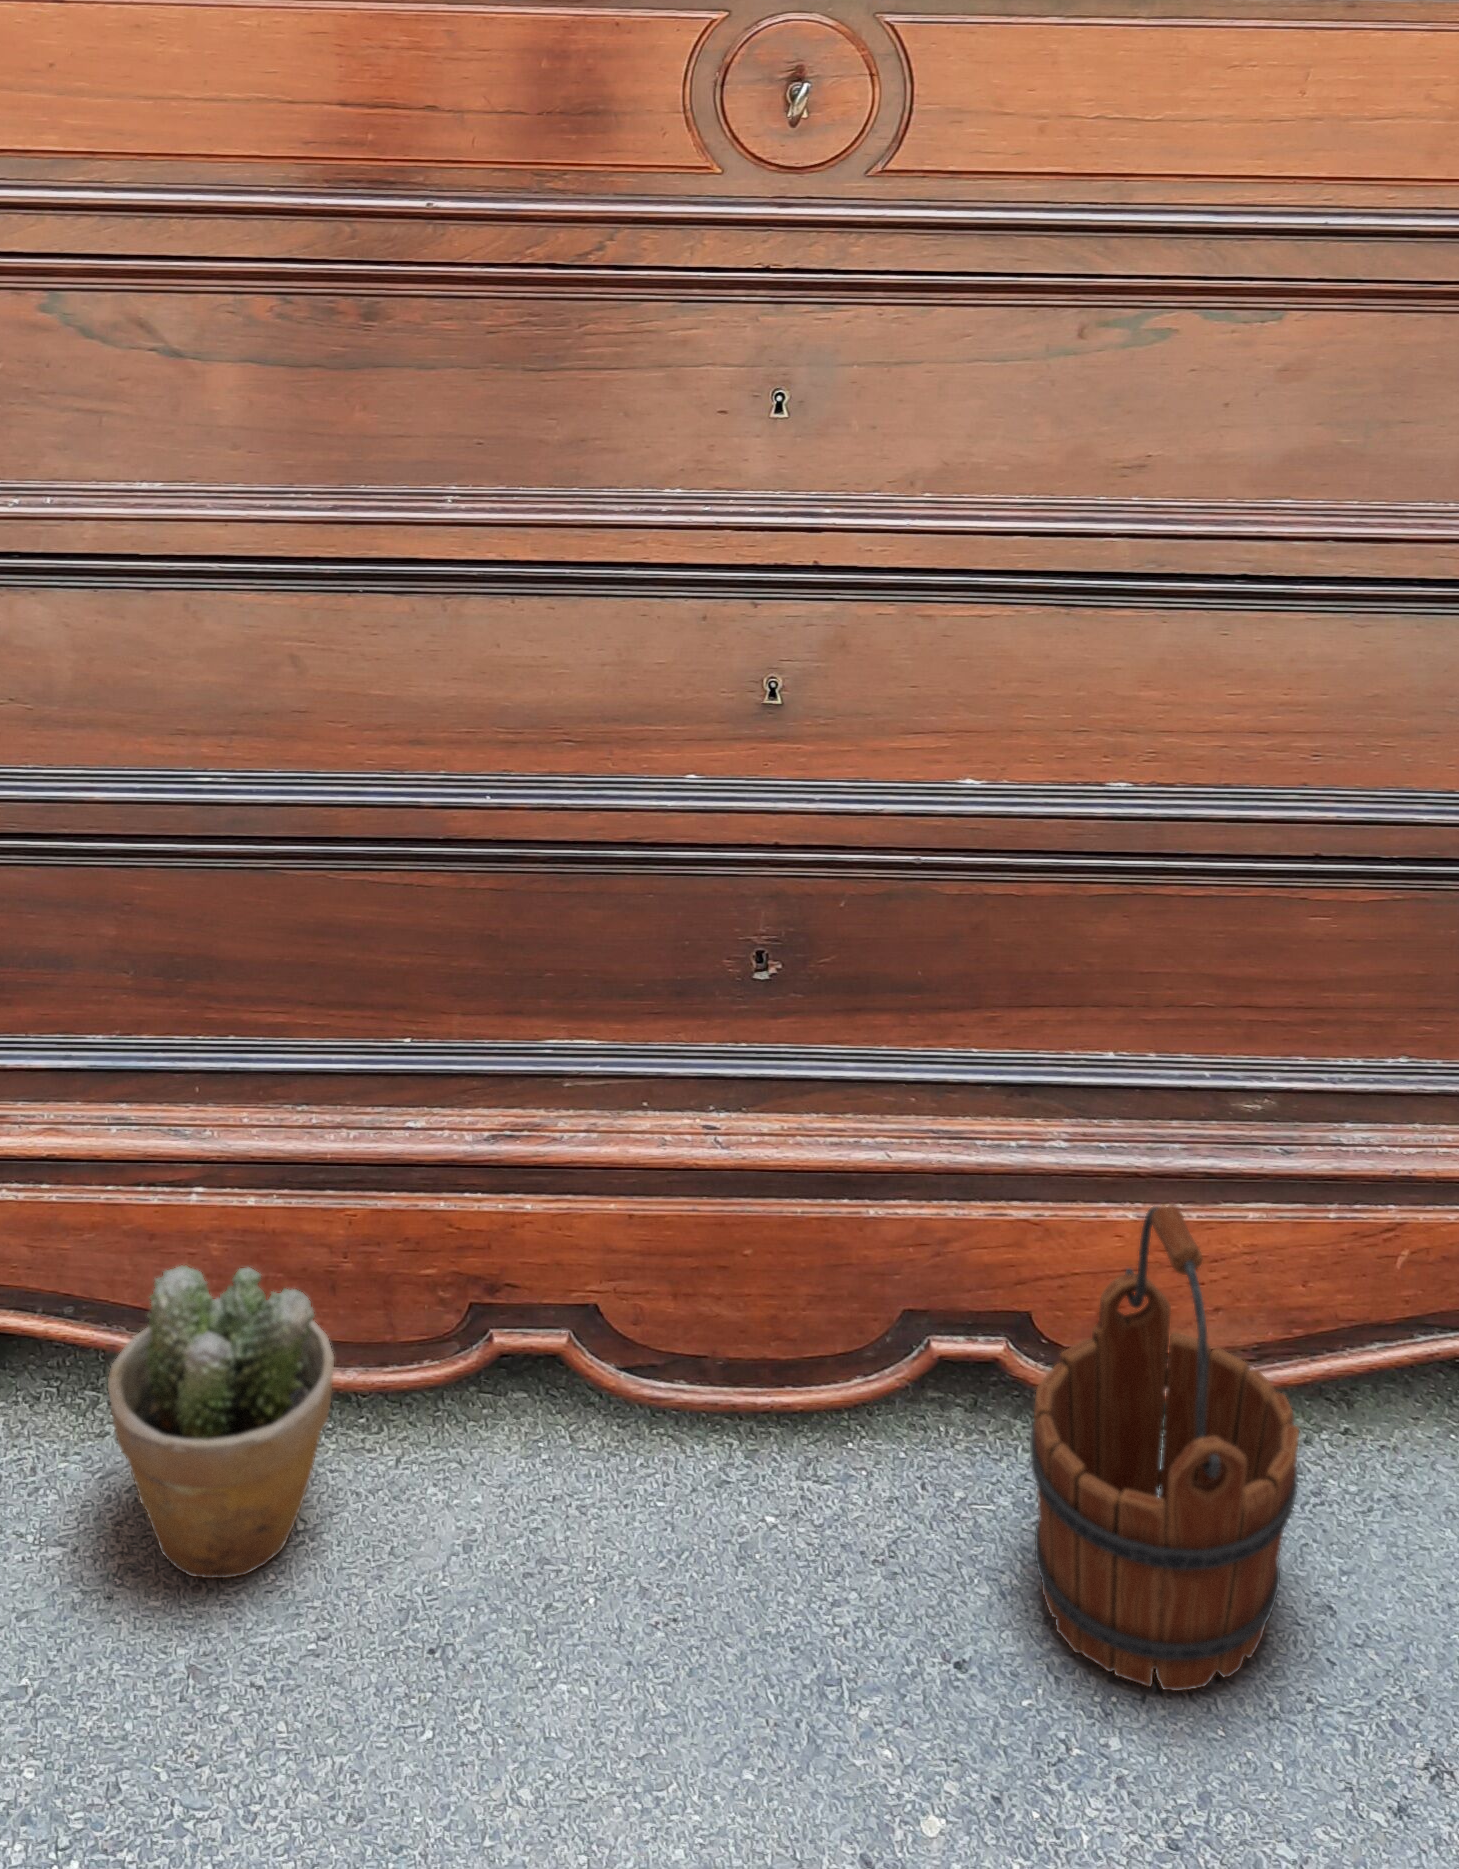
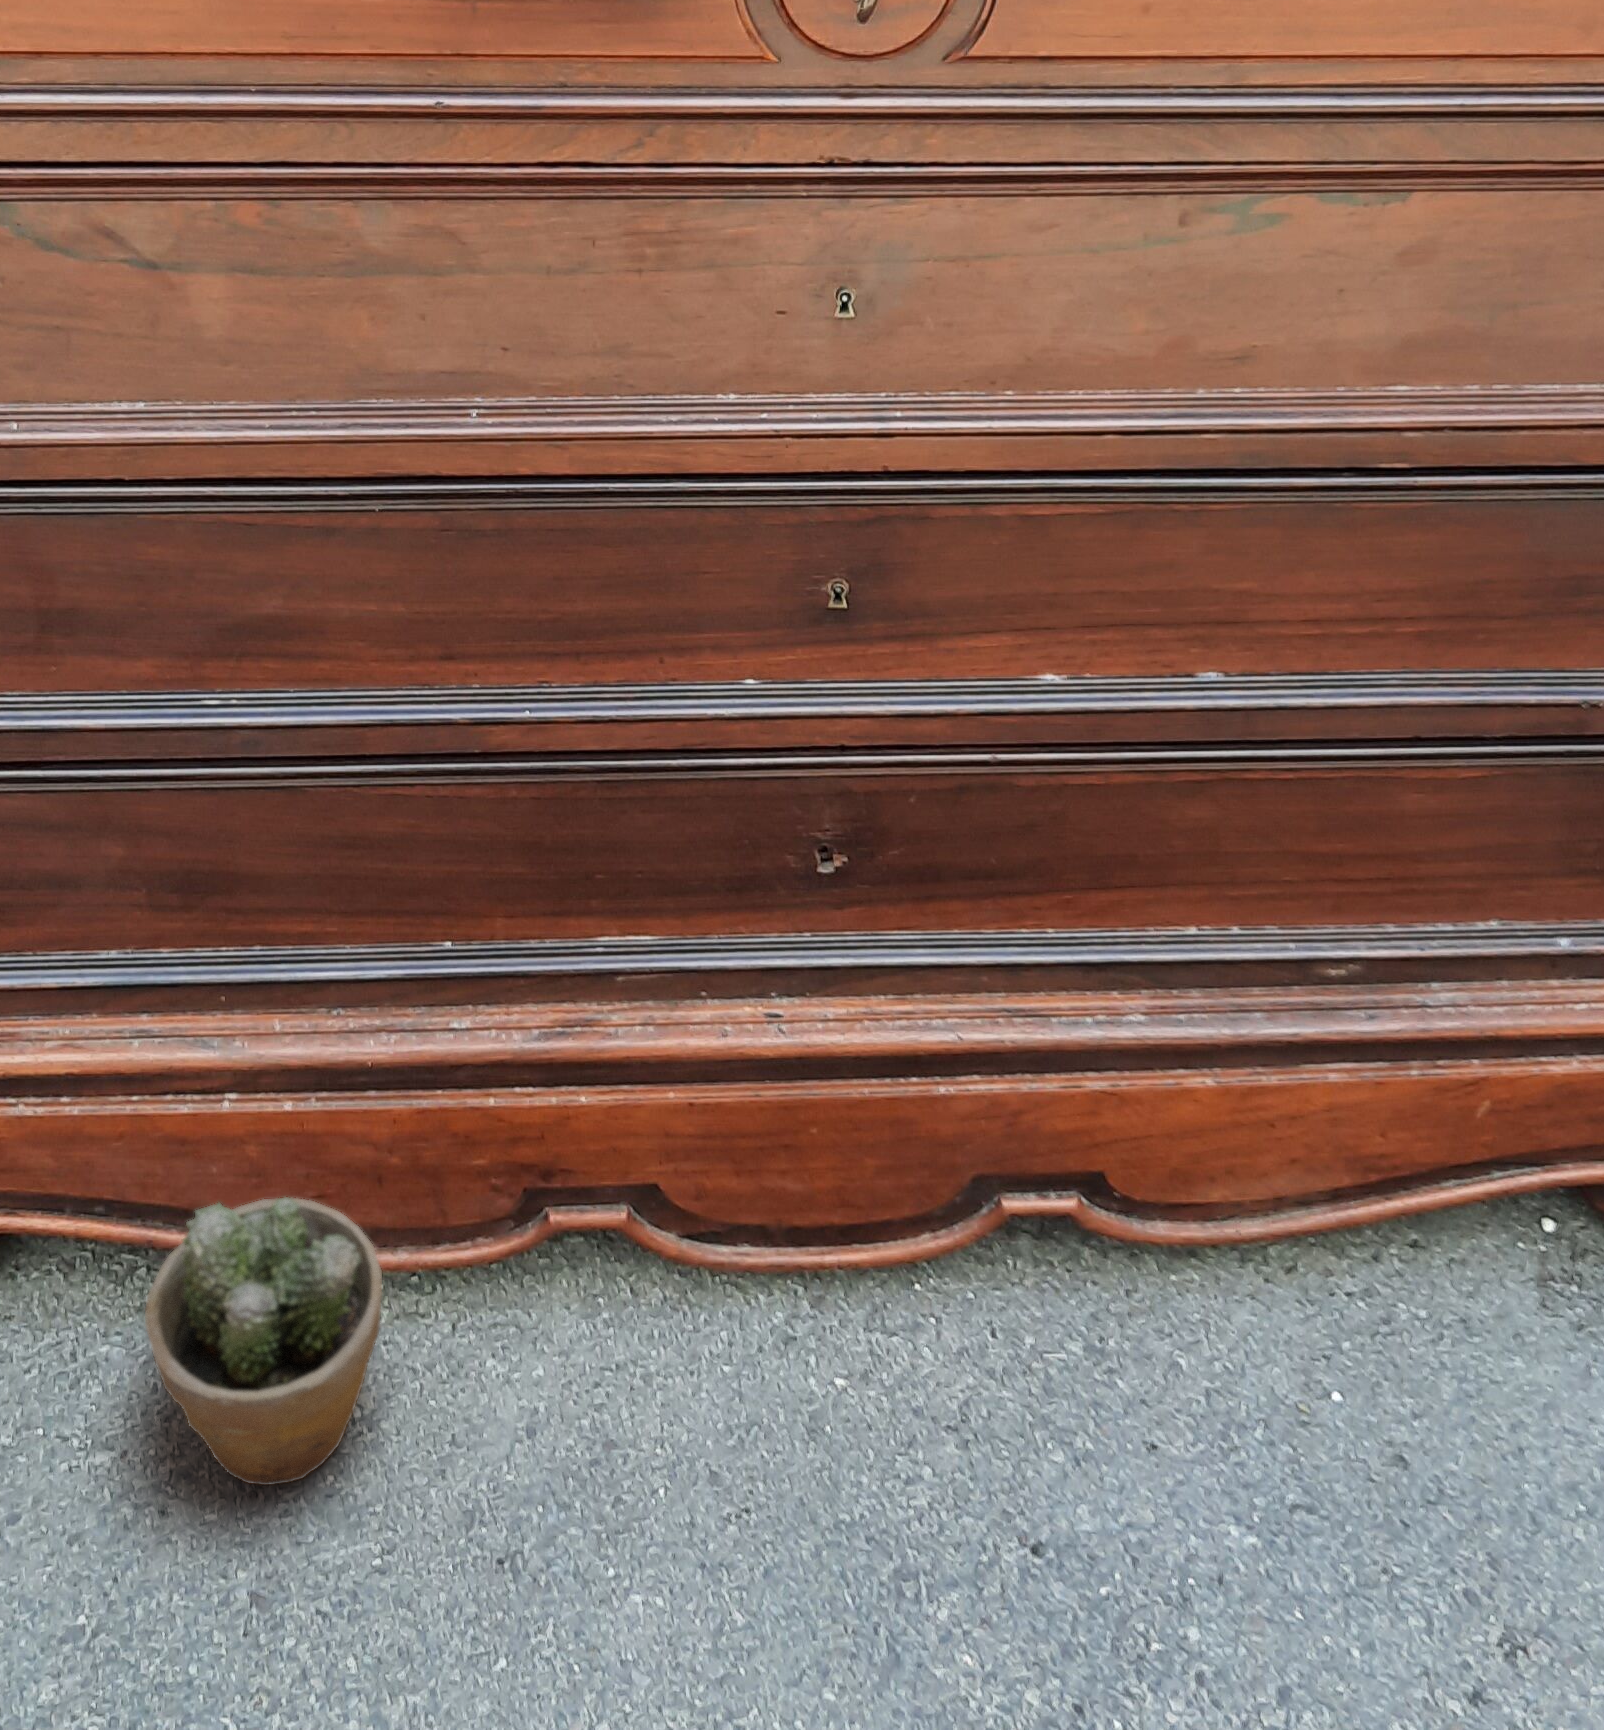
wooden bucket: present [1030,1205,1299,1691] -> none [1109,1124,1385,1573]

